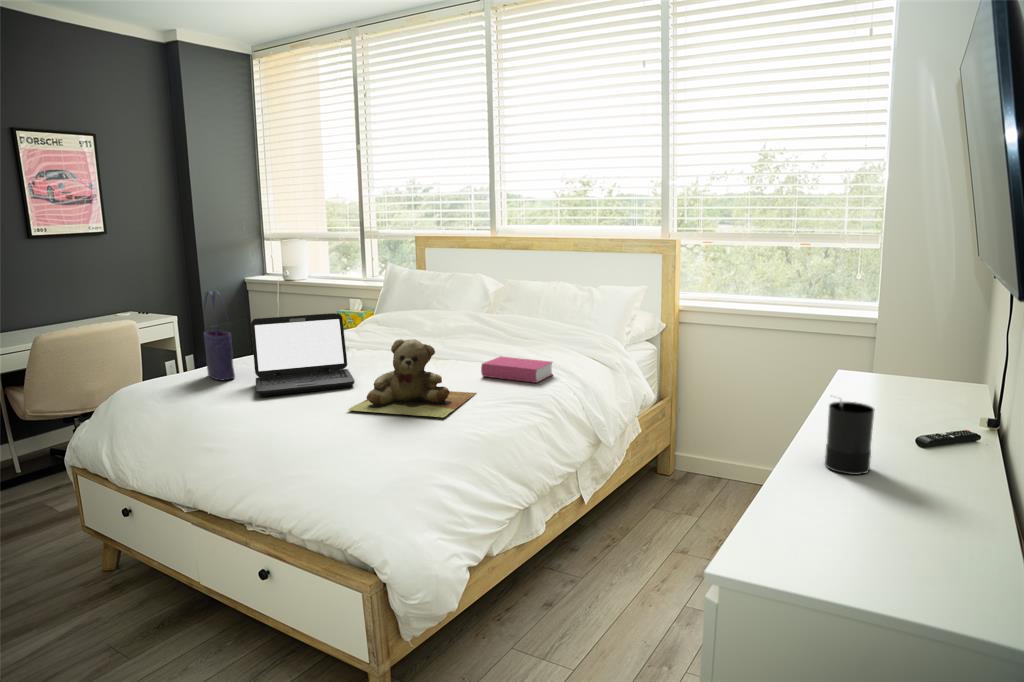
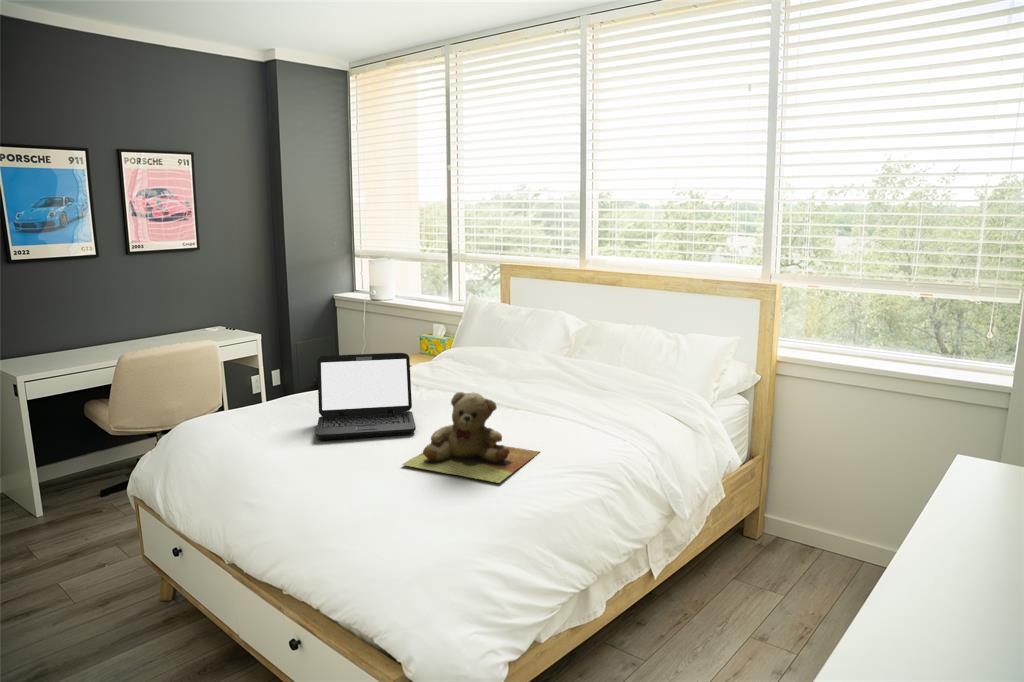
tote bag: present [204,291,235,380] -> none [273,325,301,416]
book: present [481,356,553,383] -> none [549,408,628,443]
candle: present [825,395,874,475] -> none [928,523,995,627]

